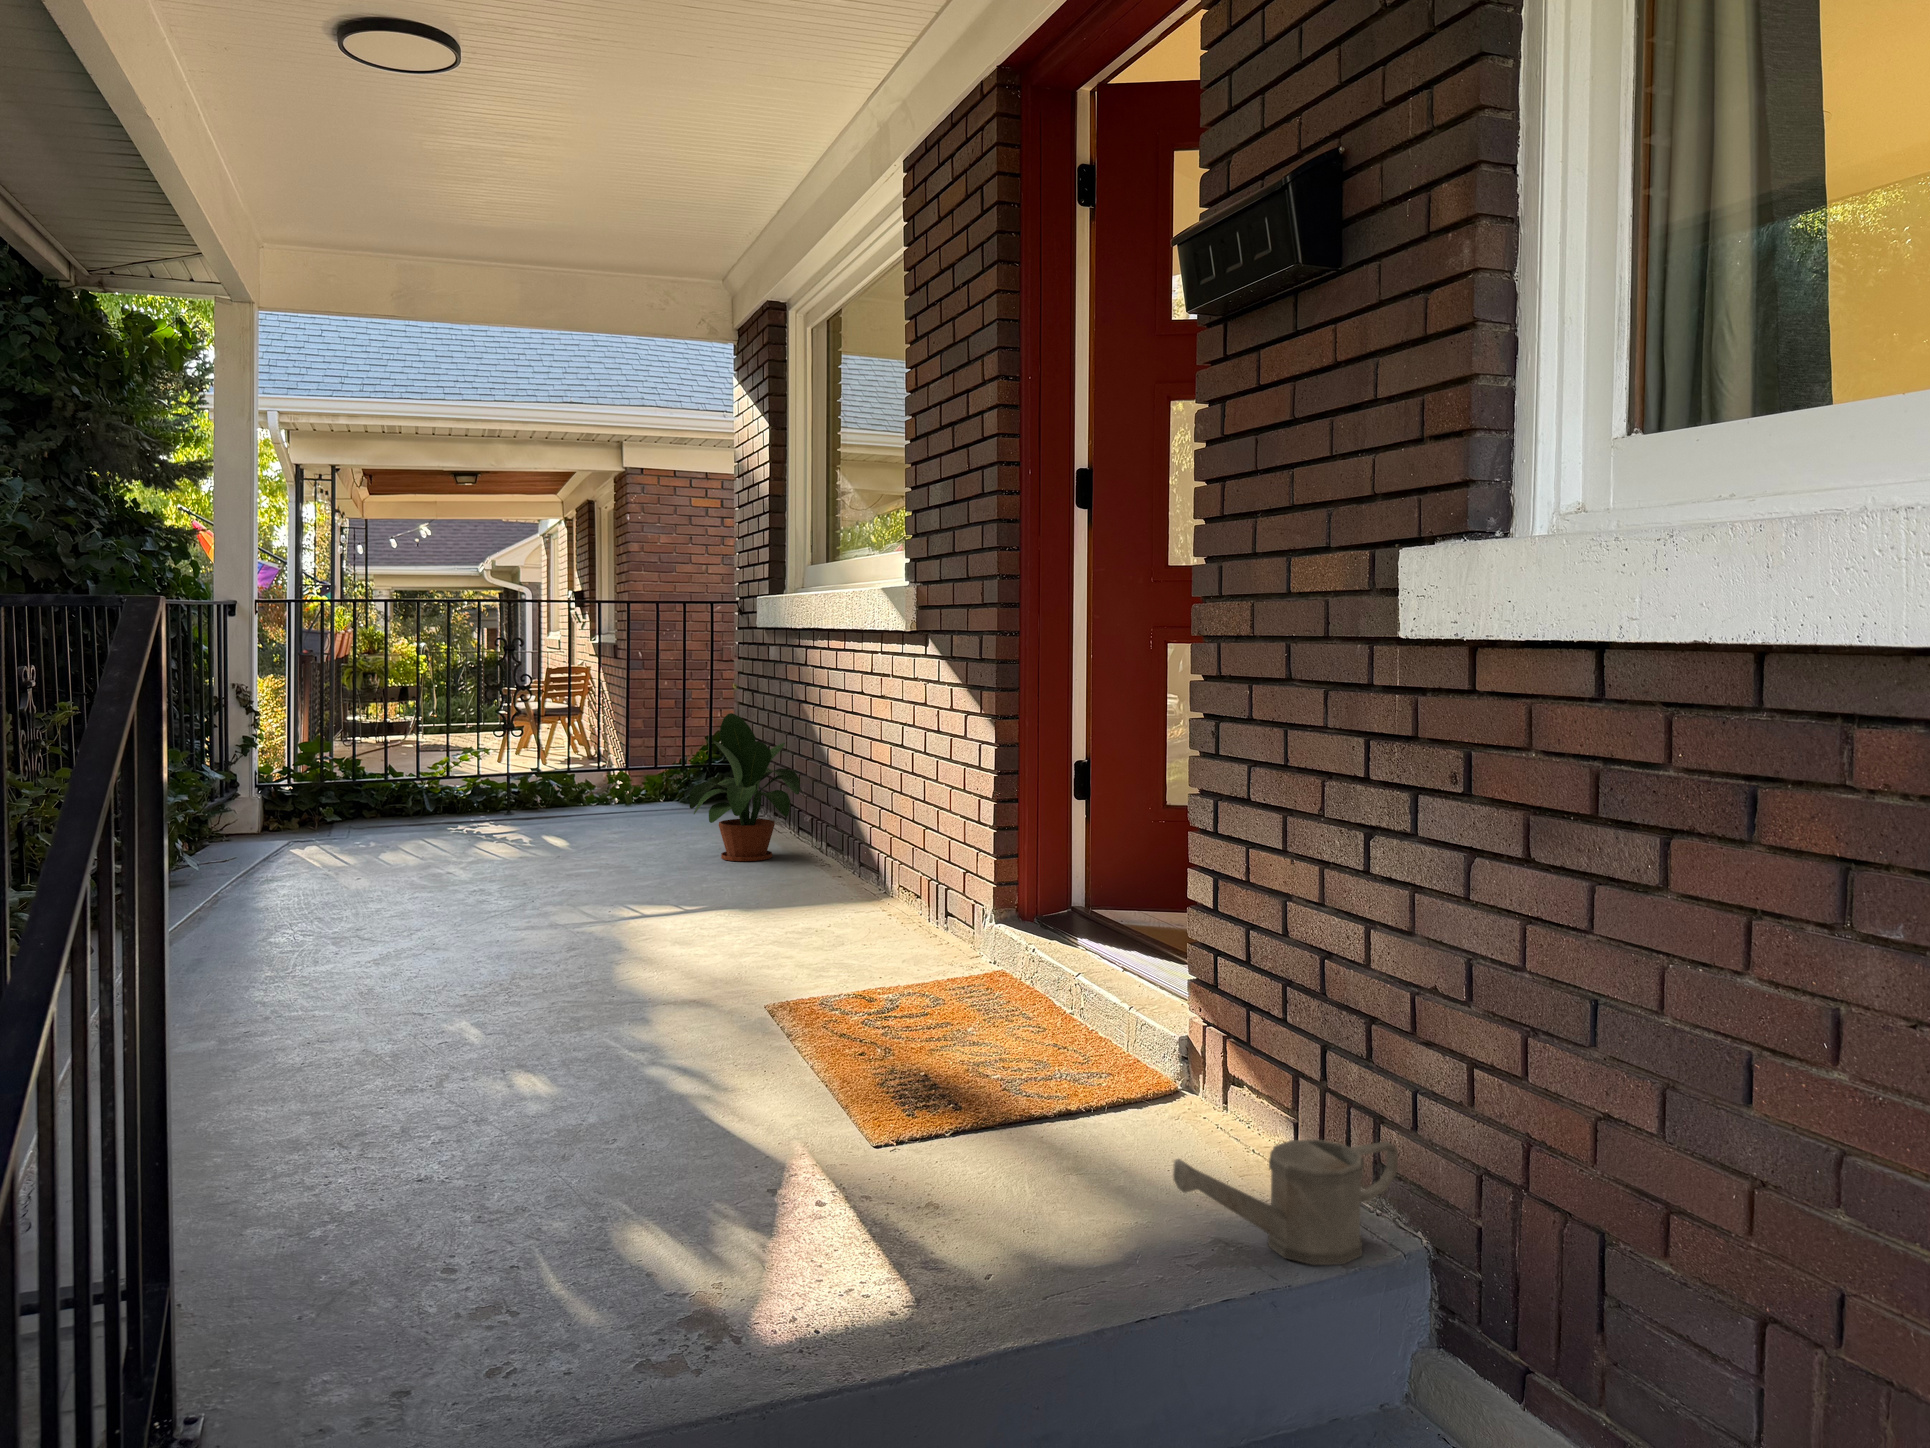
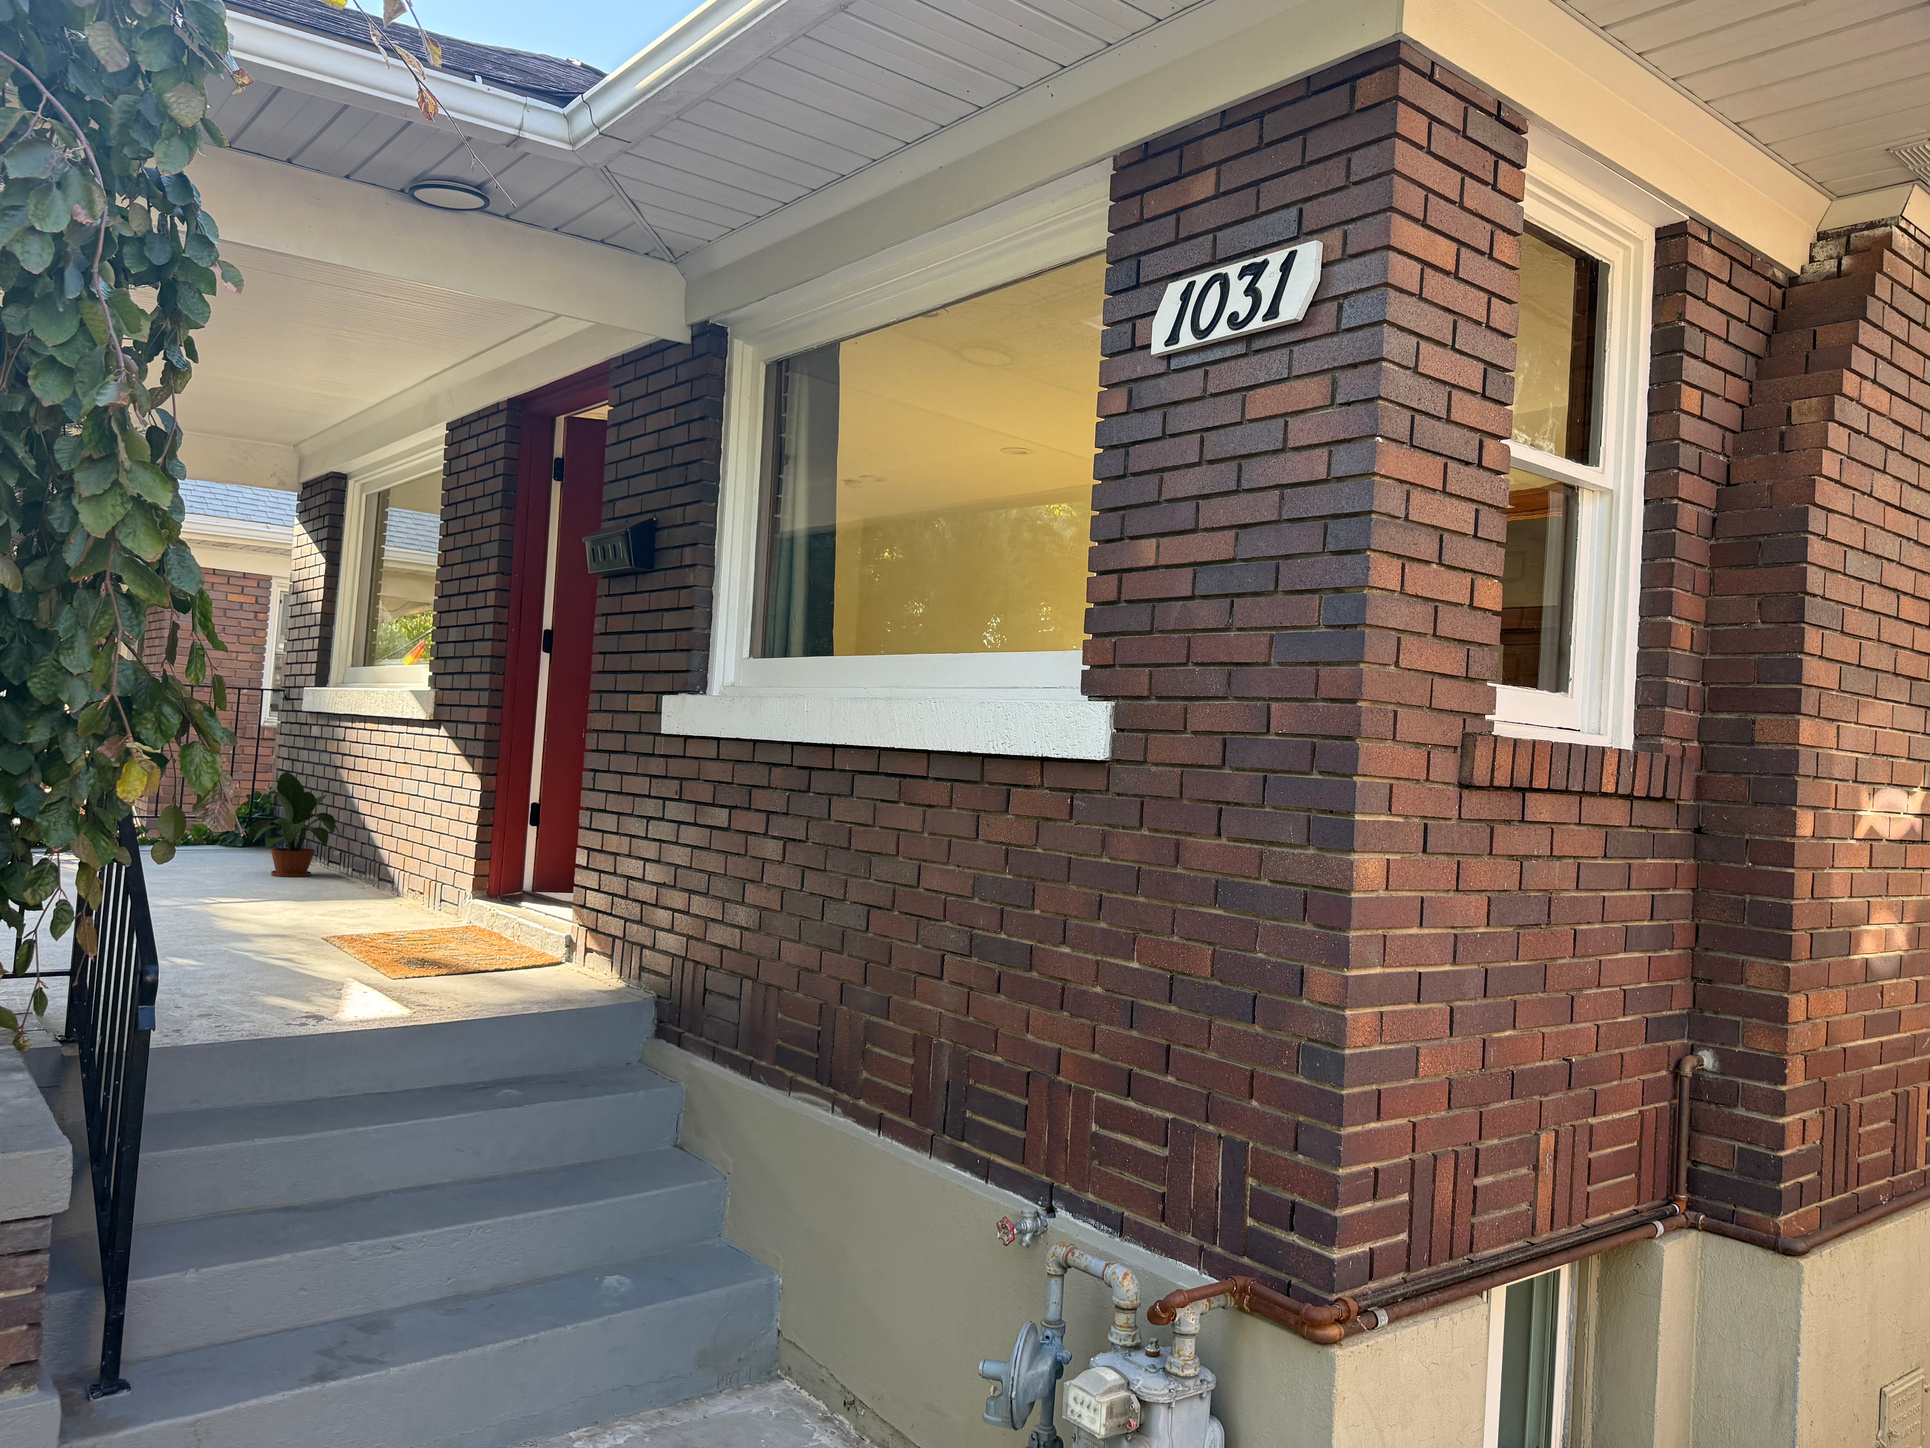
watering can: present [1173,1139,1398,1265] -> none [539,953,646,1001]

